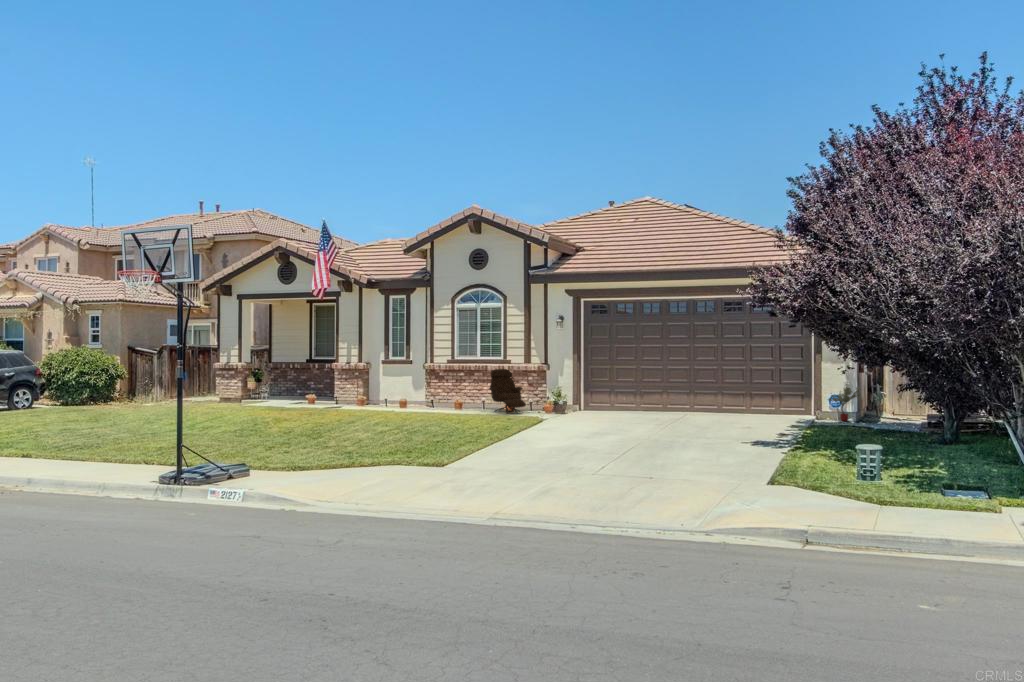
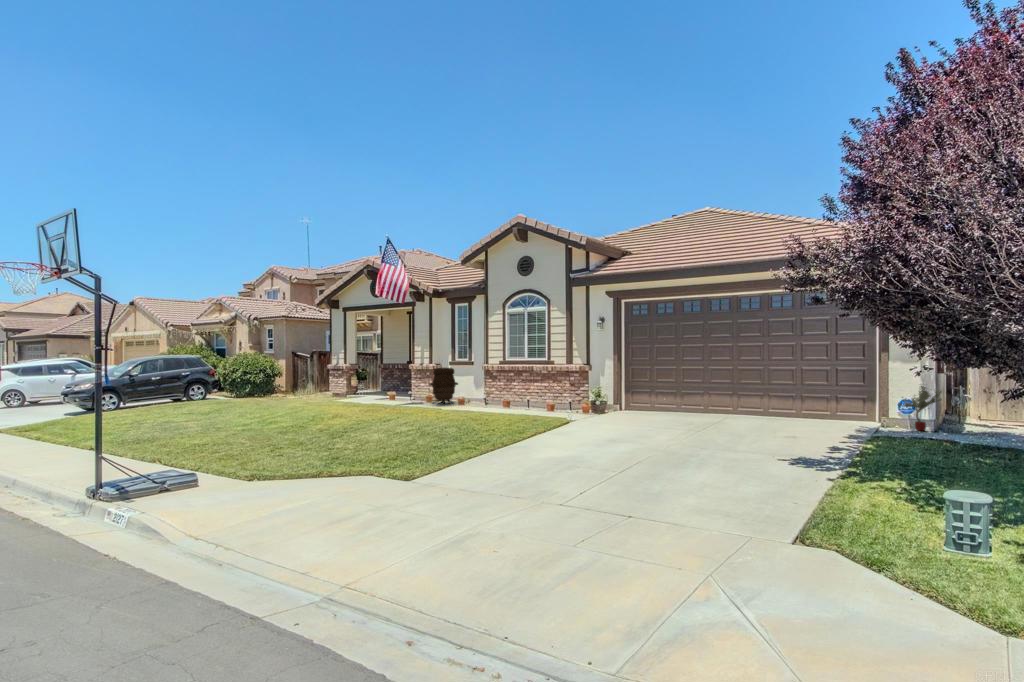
lounge chair: present [489,369,526,413] -> present [430,368,458,404]

